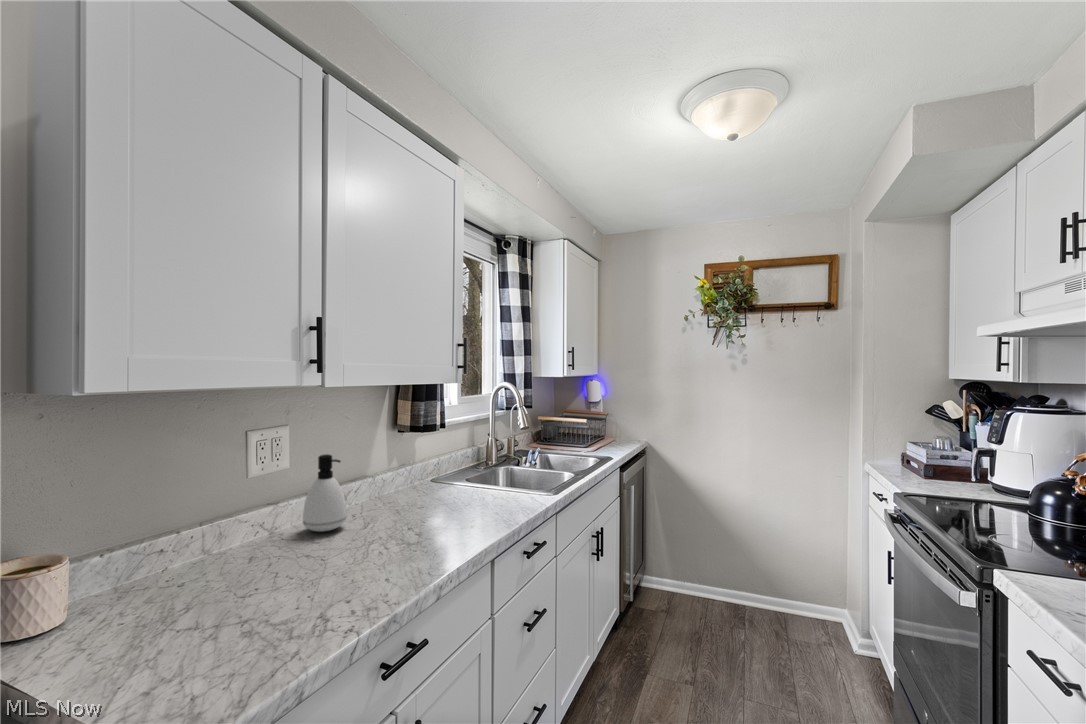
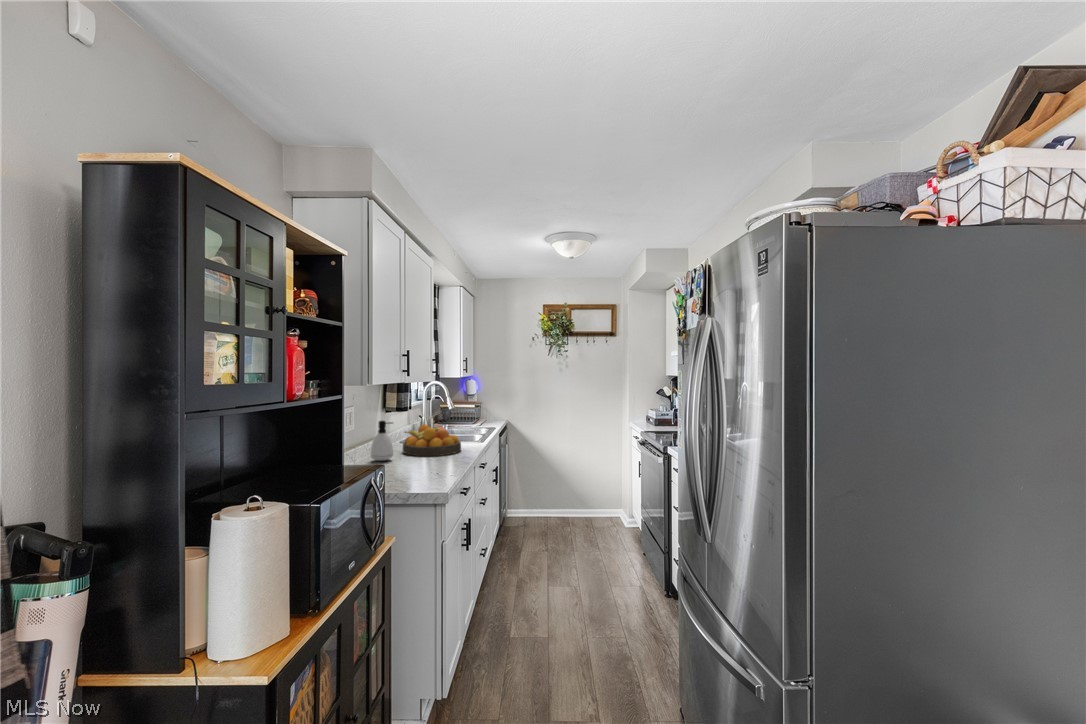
fruit bowl: none [390,459,497,527] -> present [403,425,461,456]

